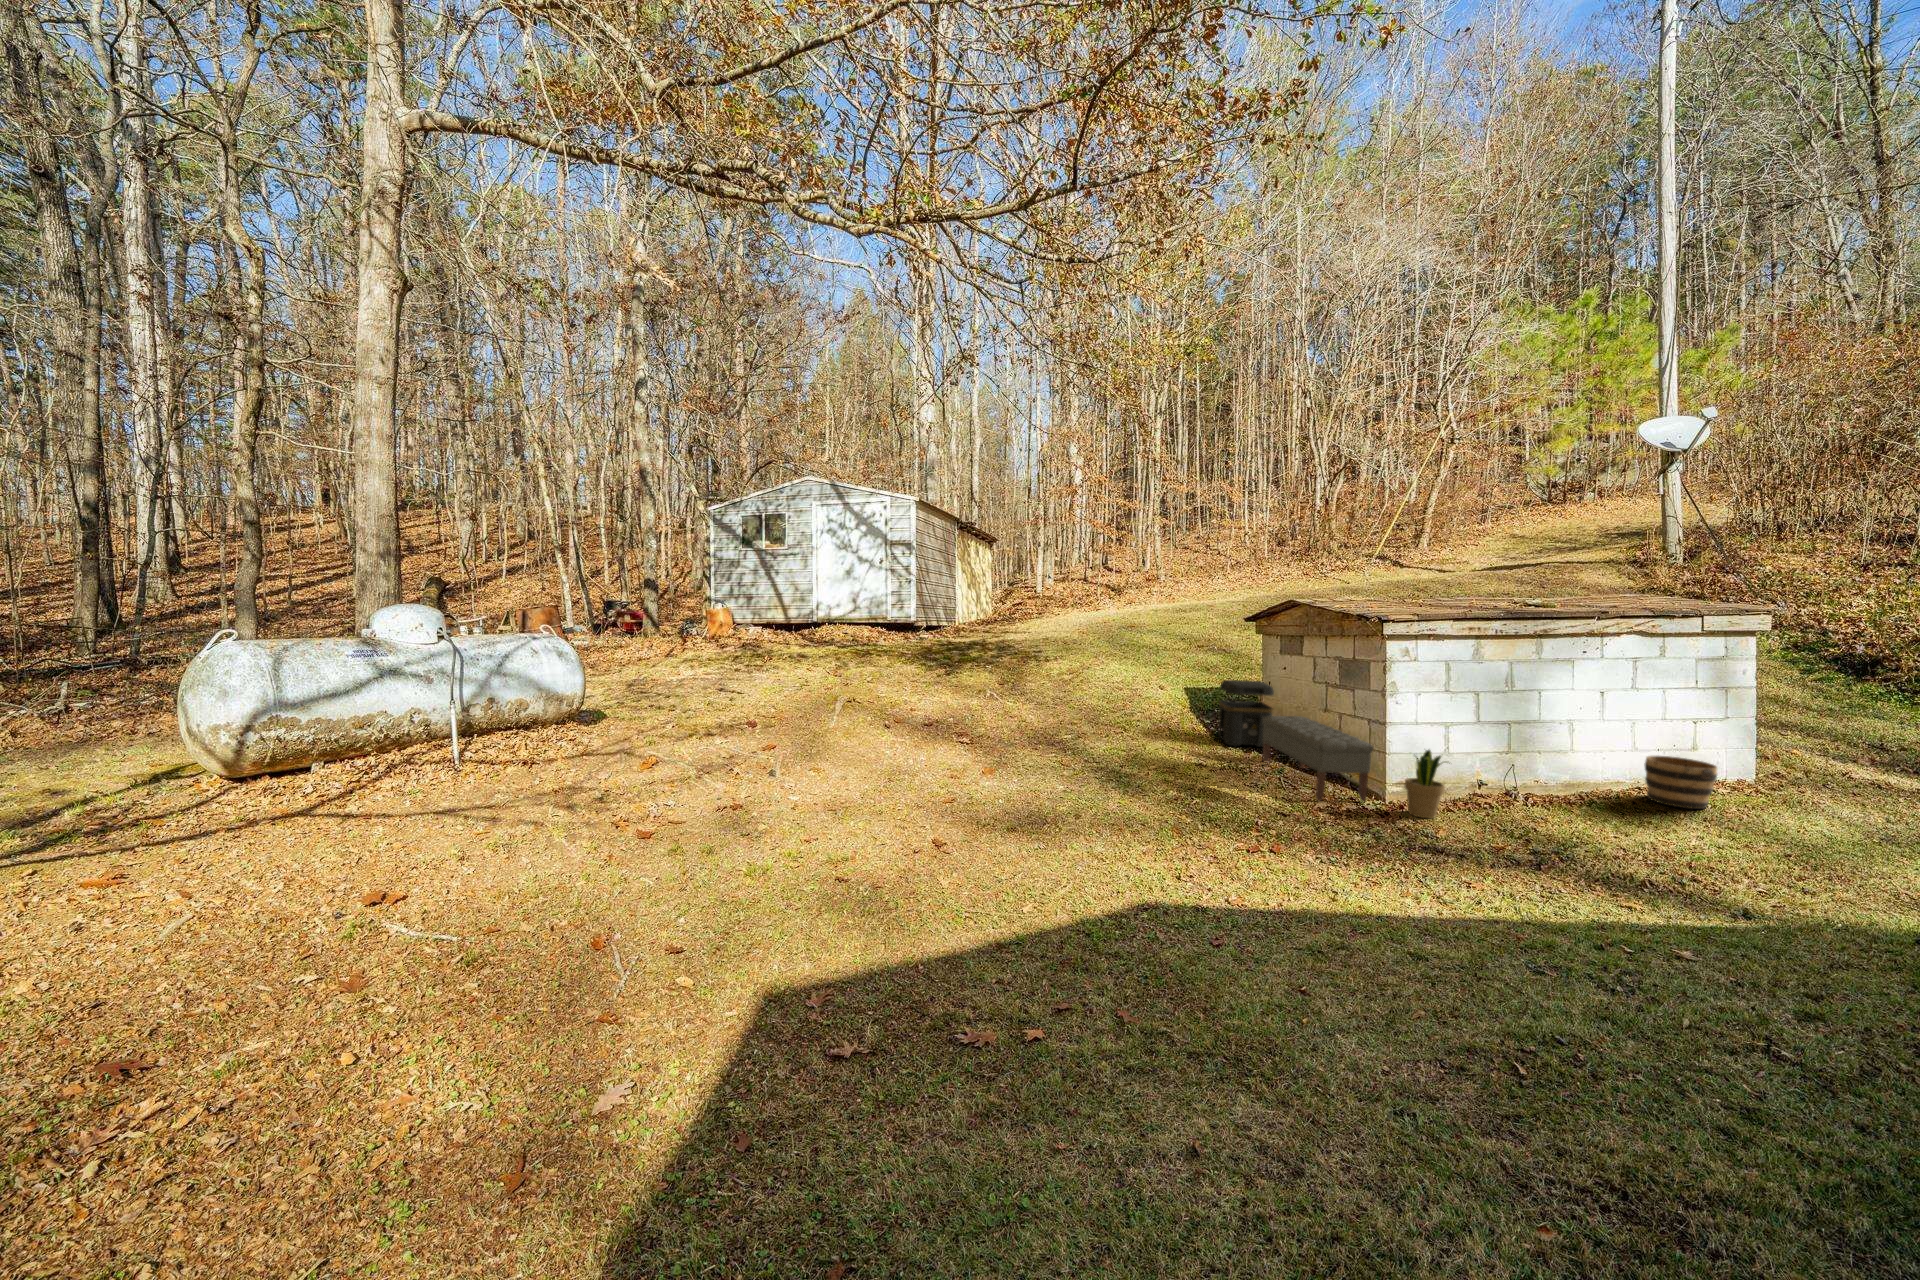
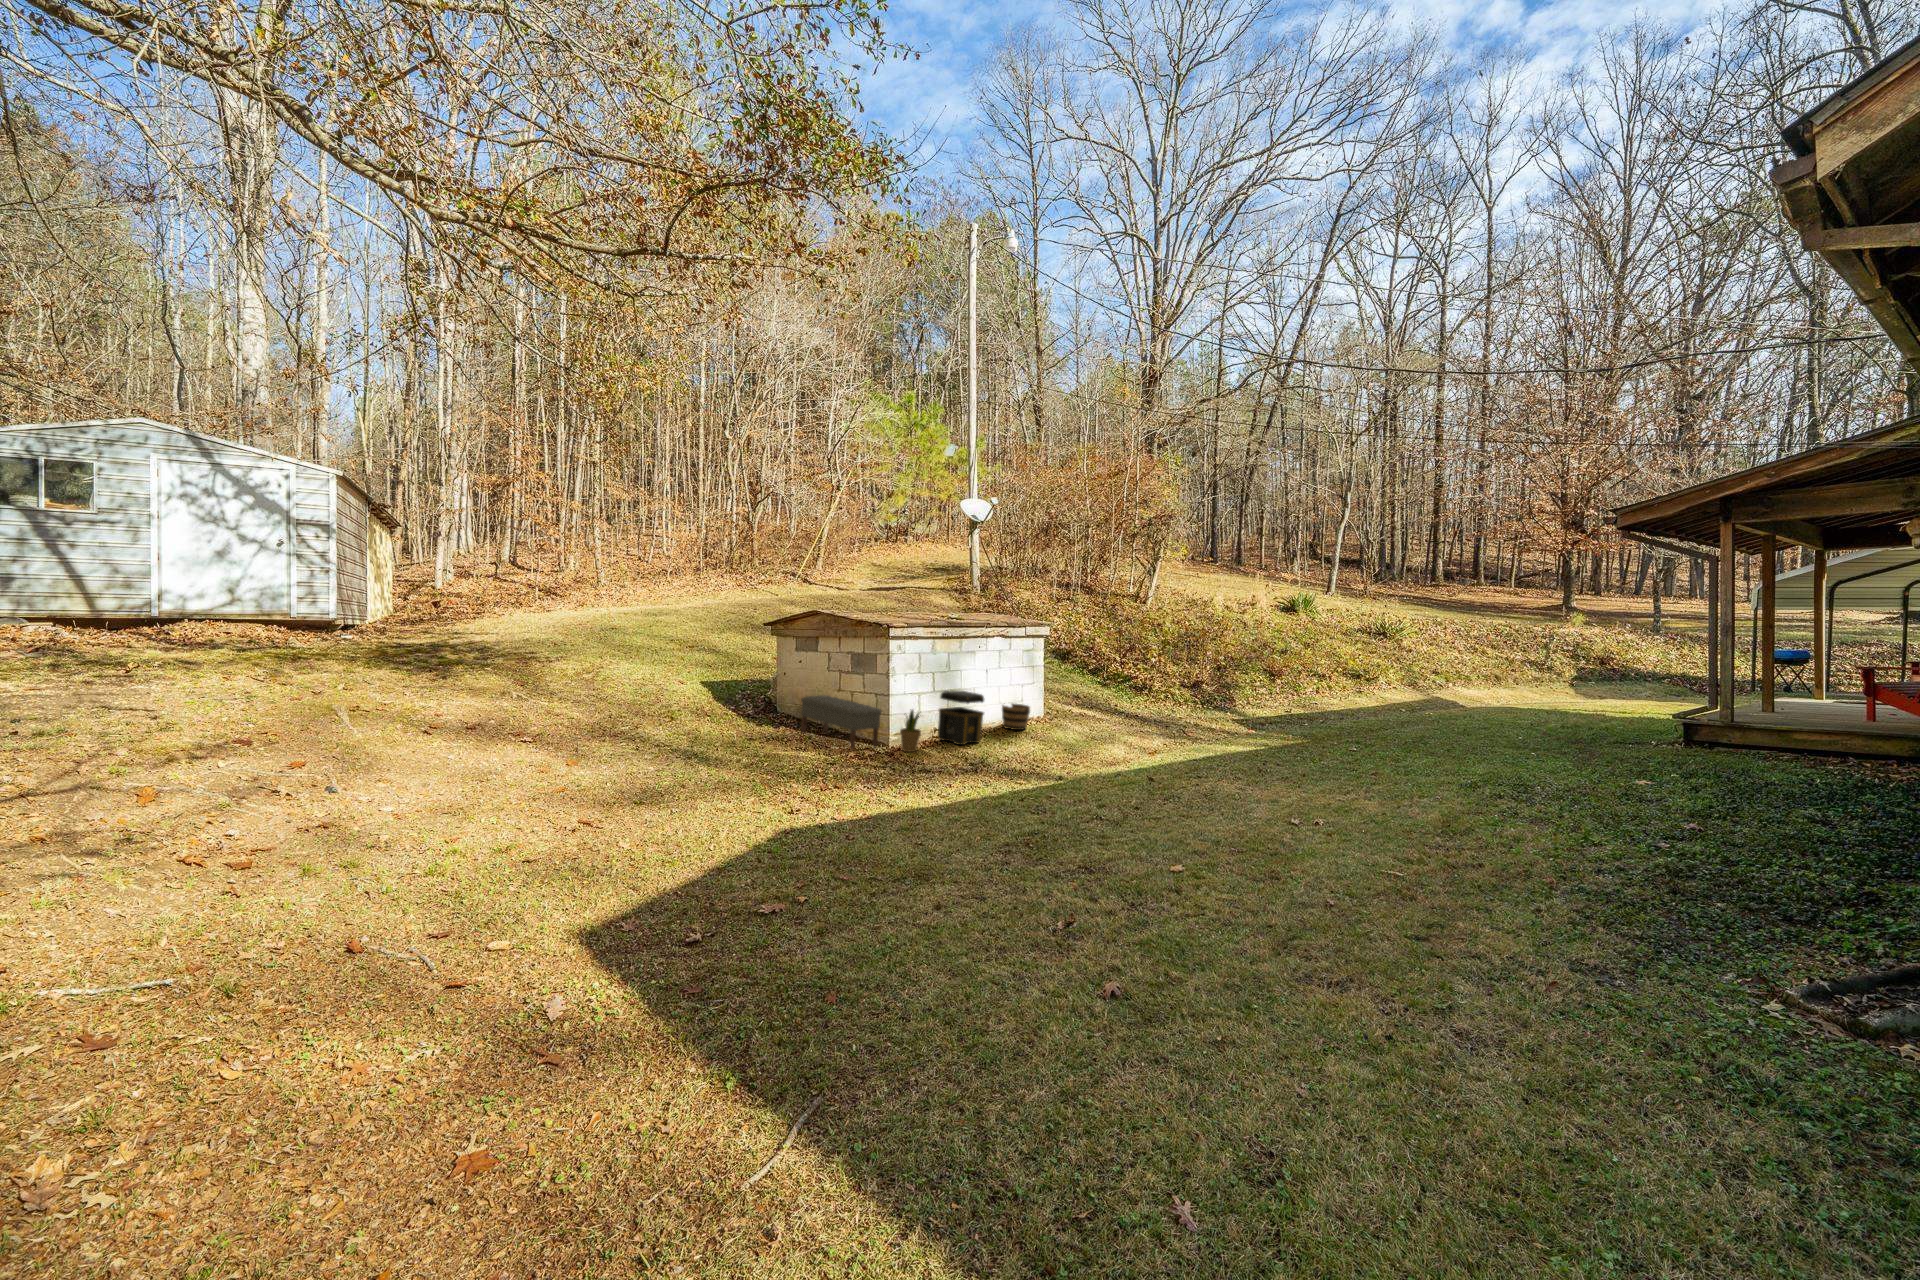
toolbox: present [1218,680,1274,747] -> present [938,691,984,745]

